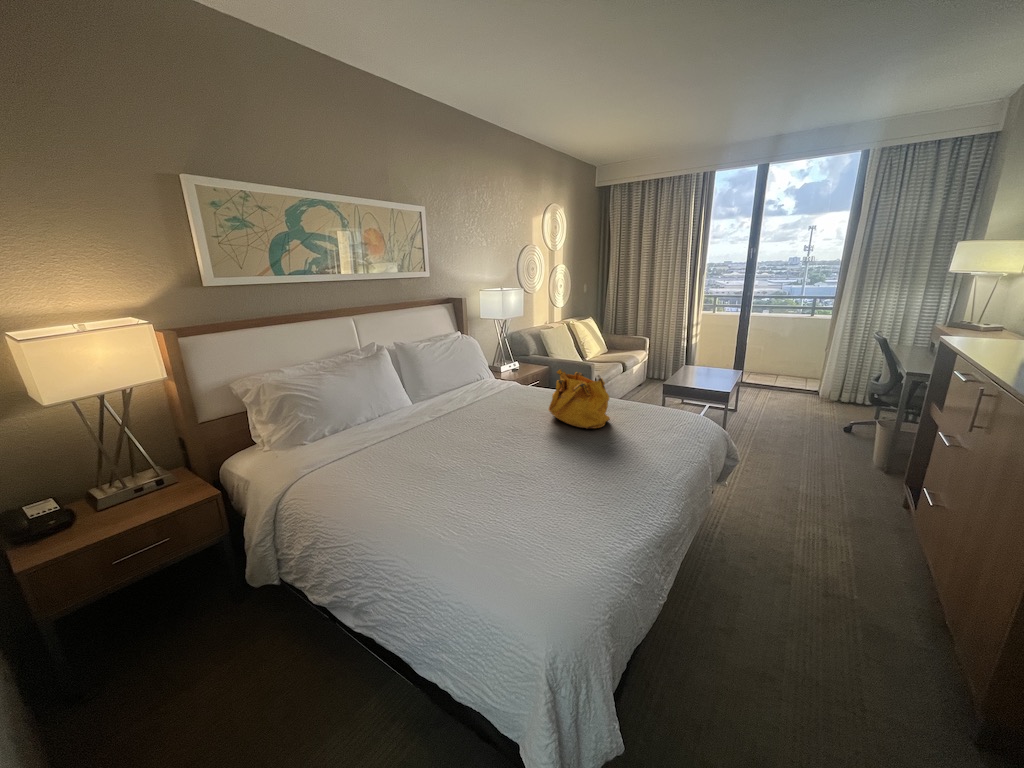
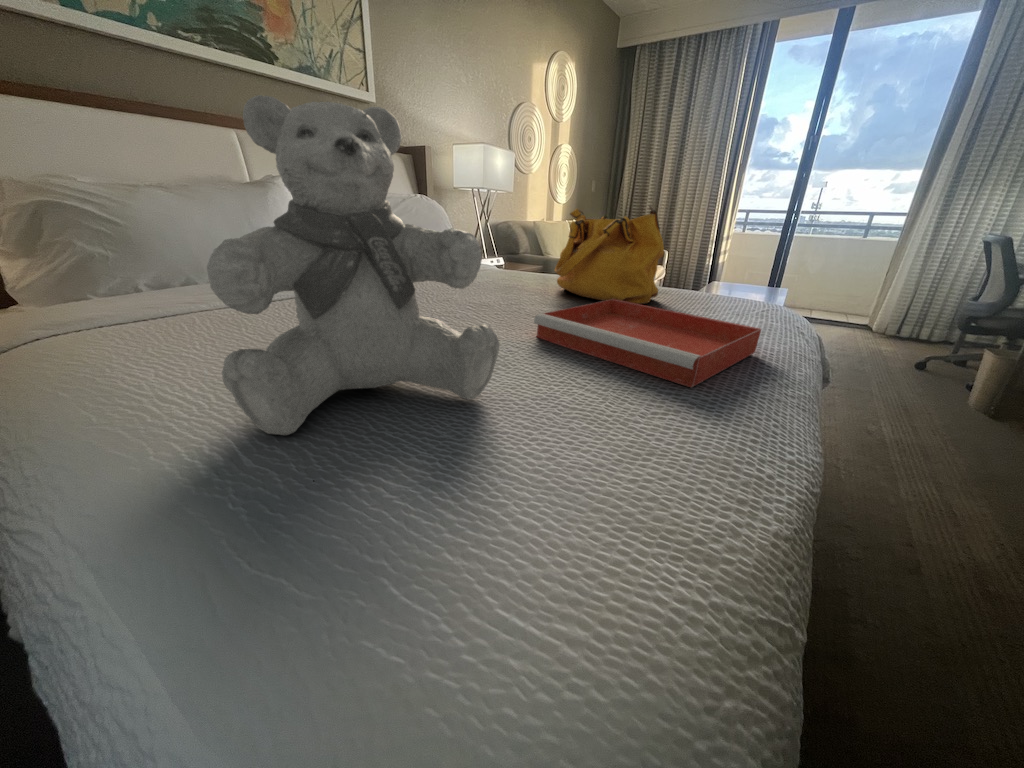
teddy bear: none [433,408,521,523] -> present [207,95,499,435]
tray: none [536,434,643,492] -> present [534,299,761,387]

